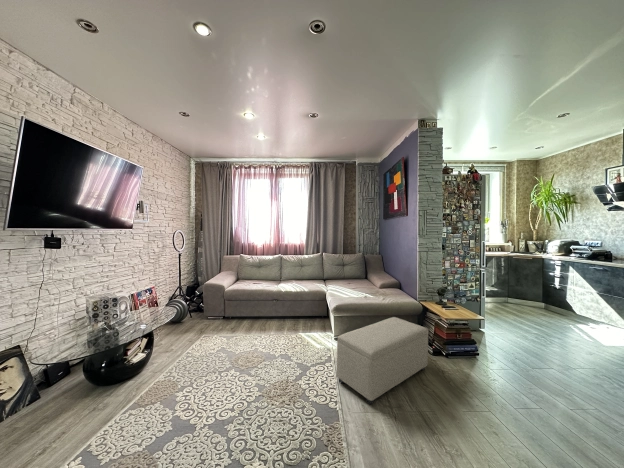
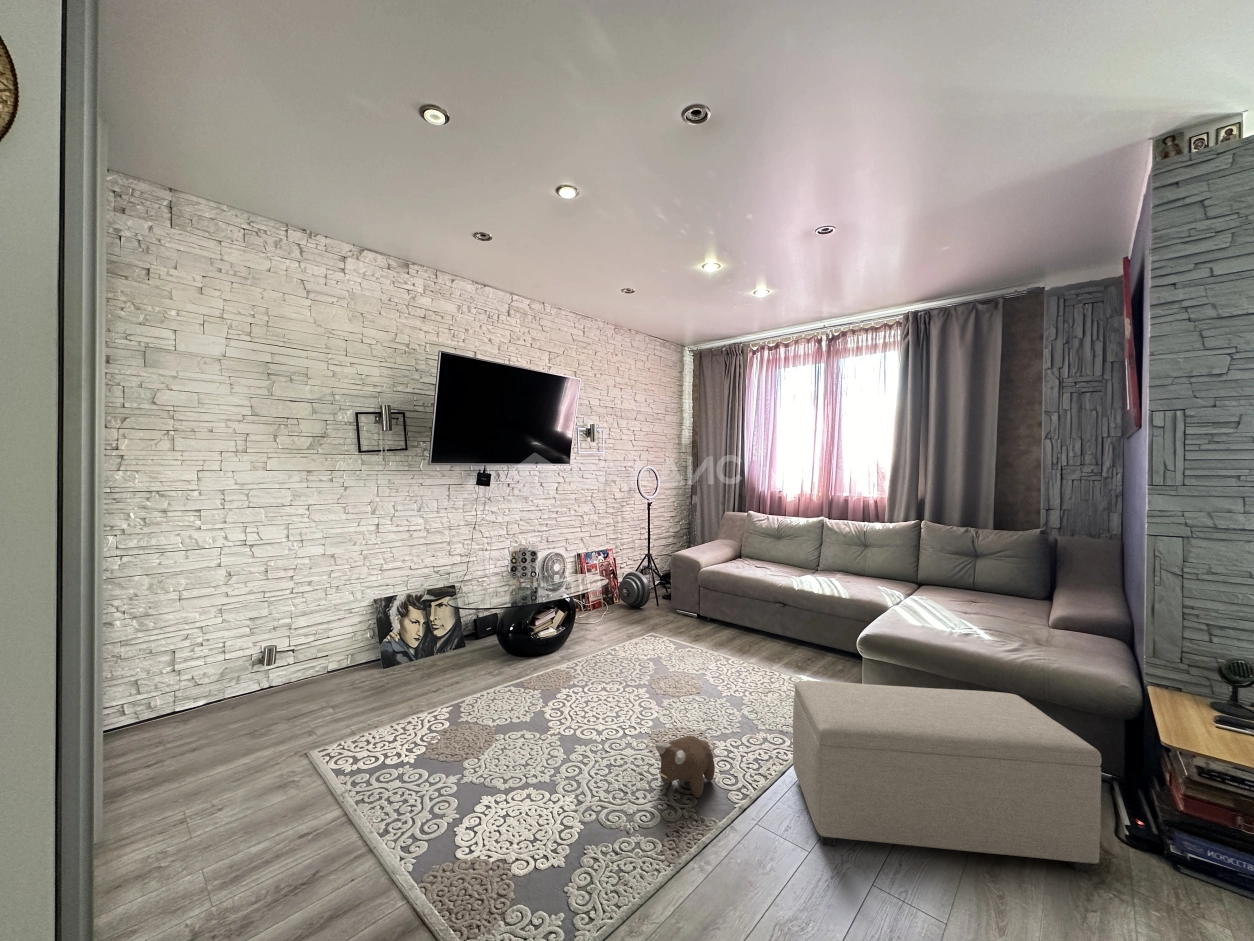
plush toy: none [289,383,317,416] -> present [655,736,715,798]

